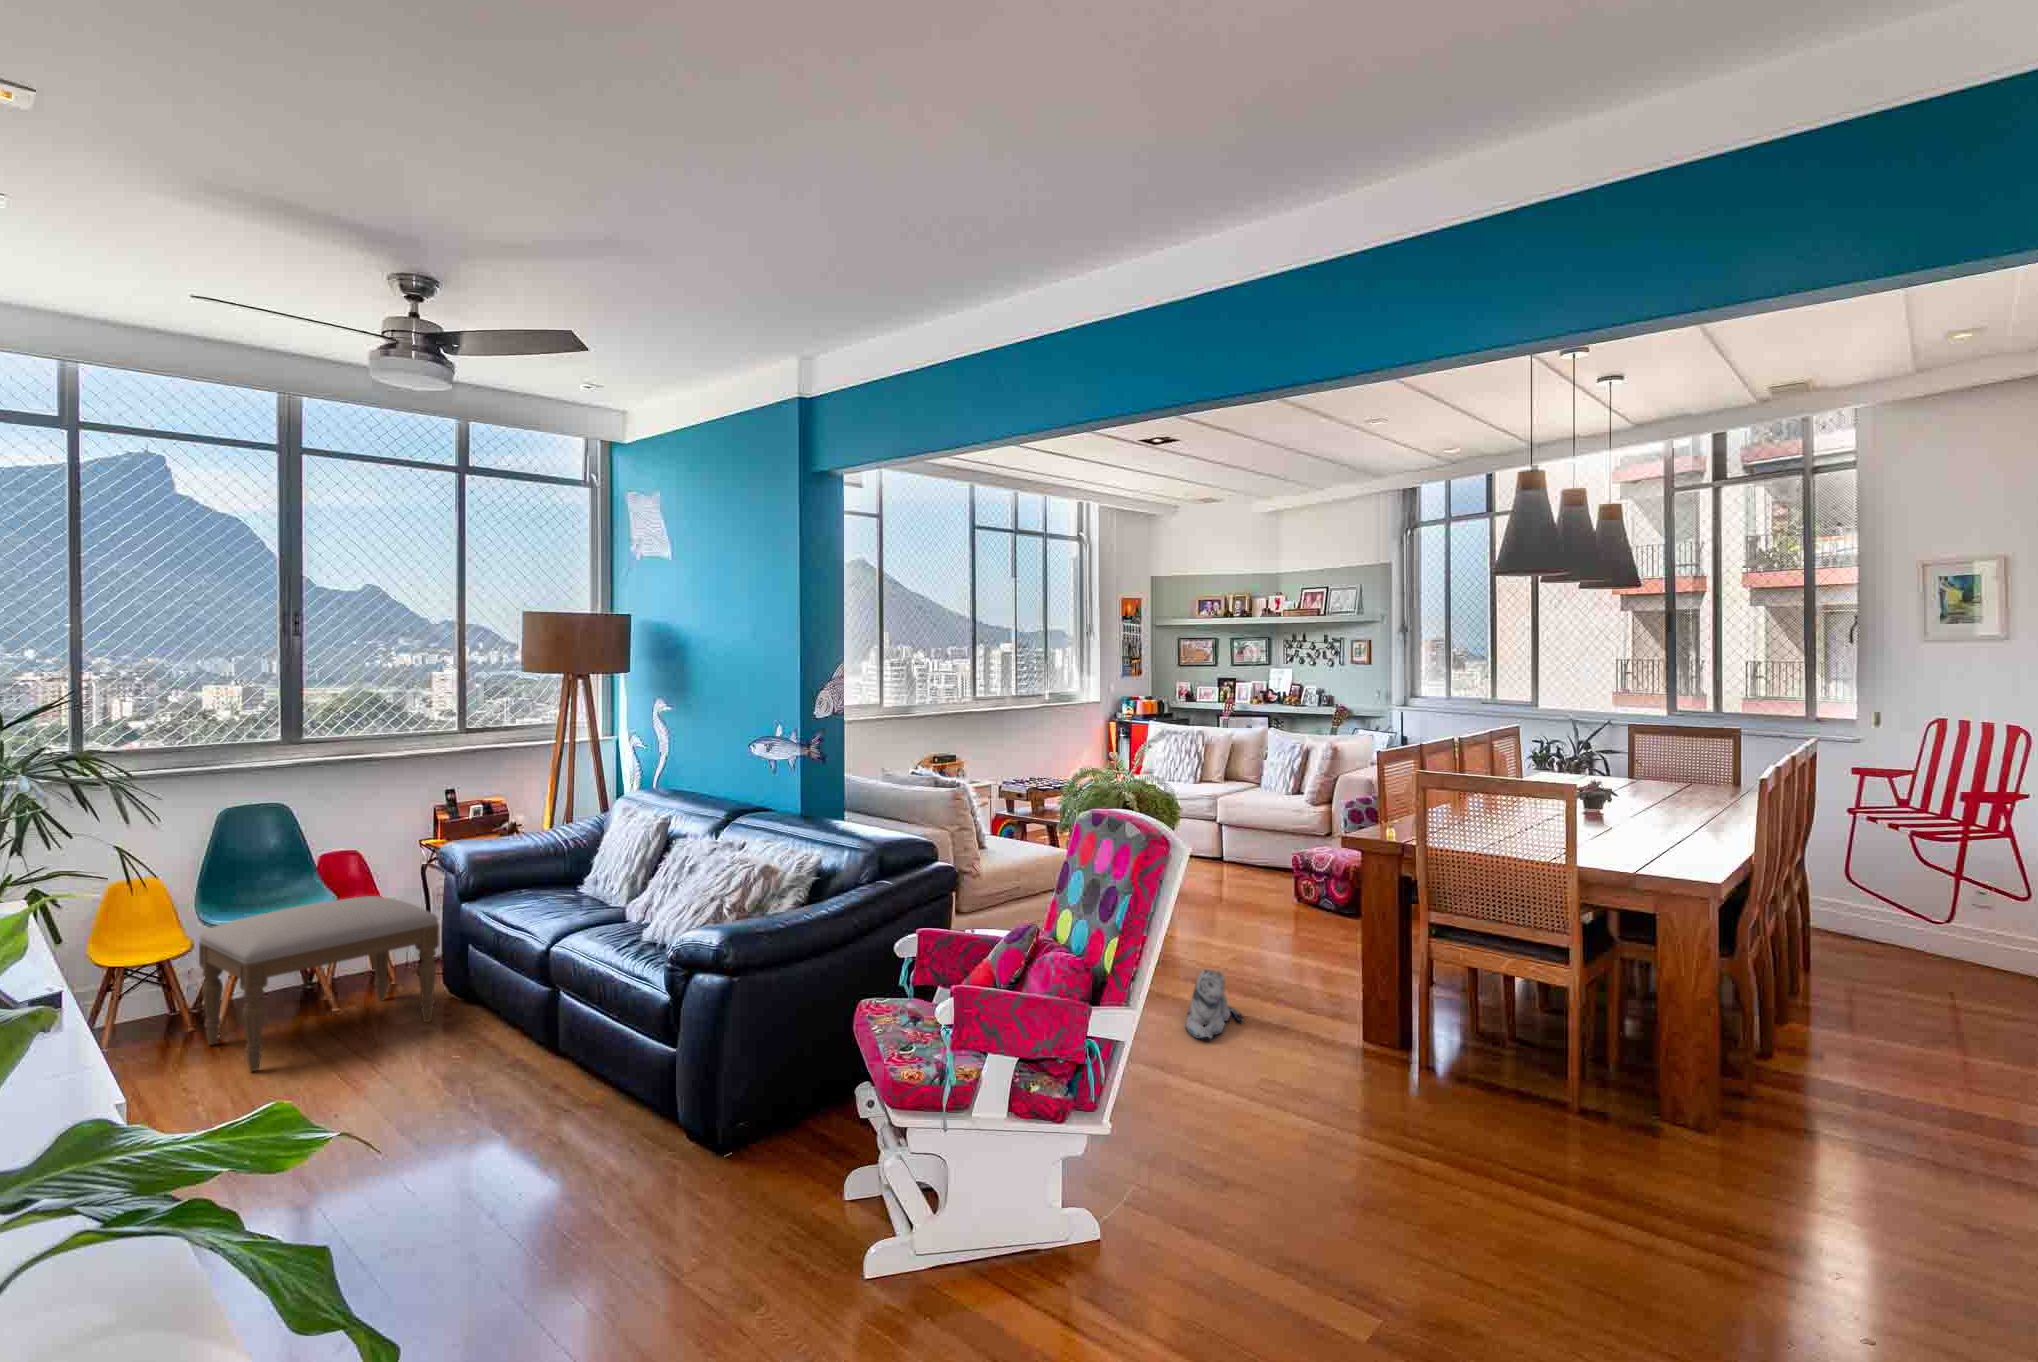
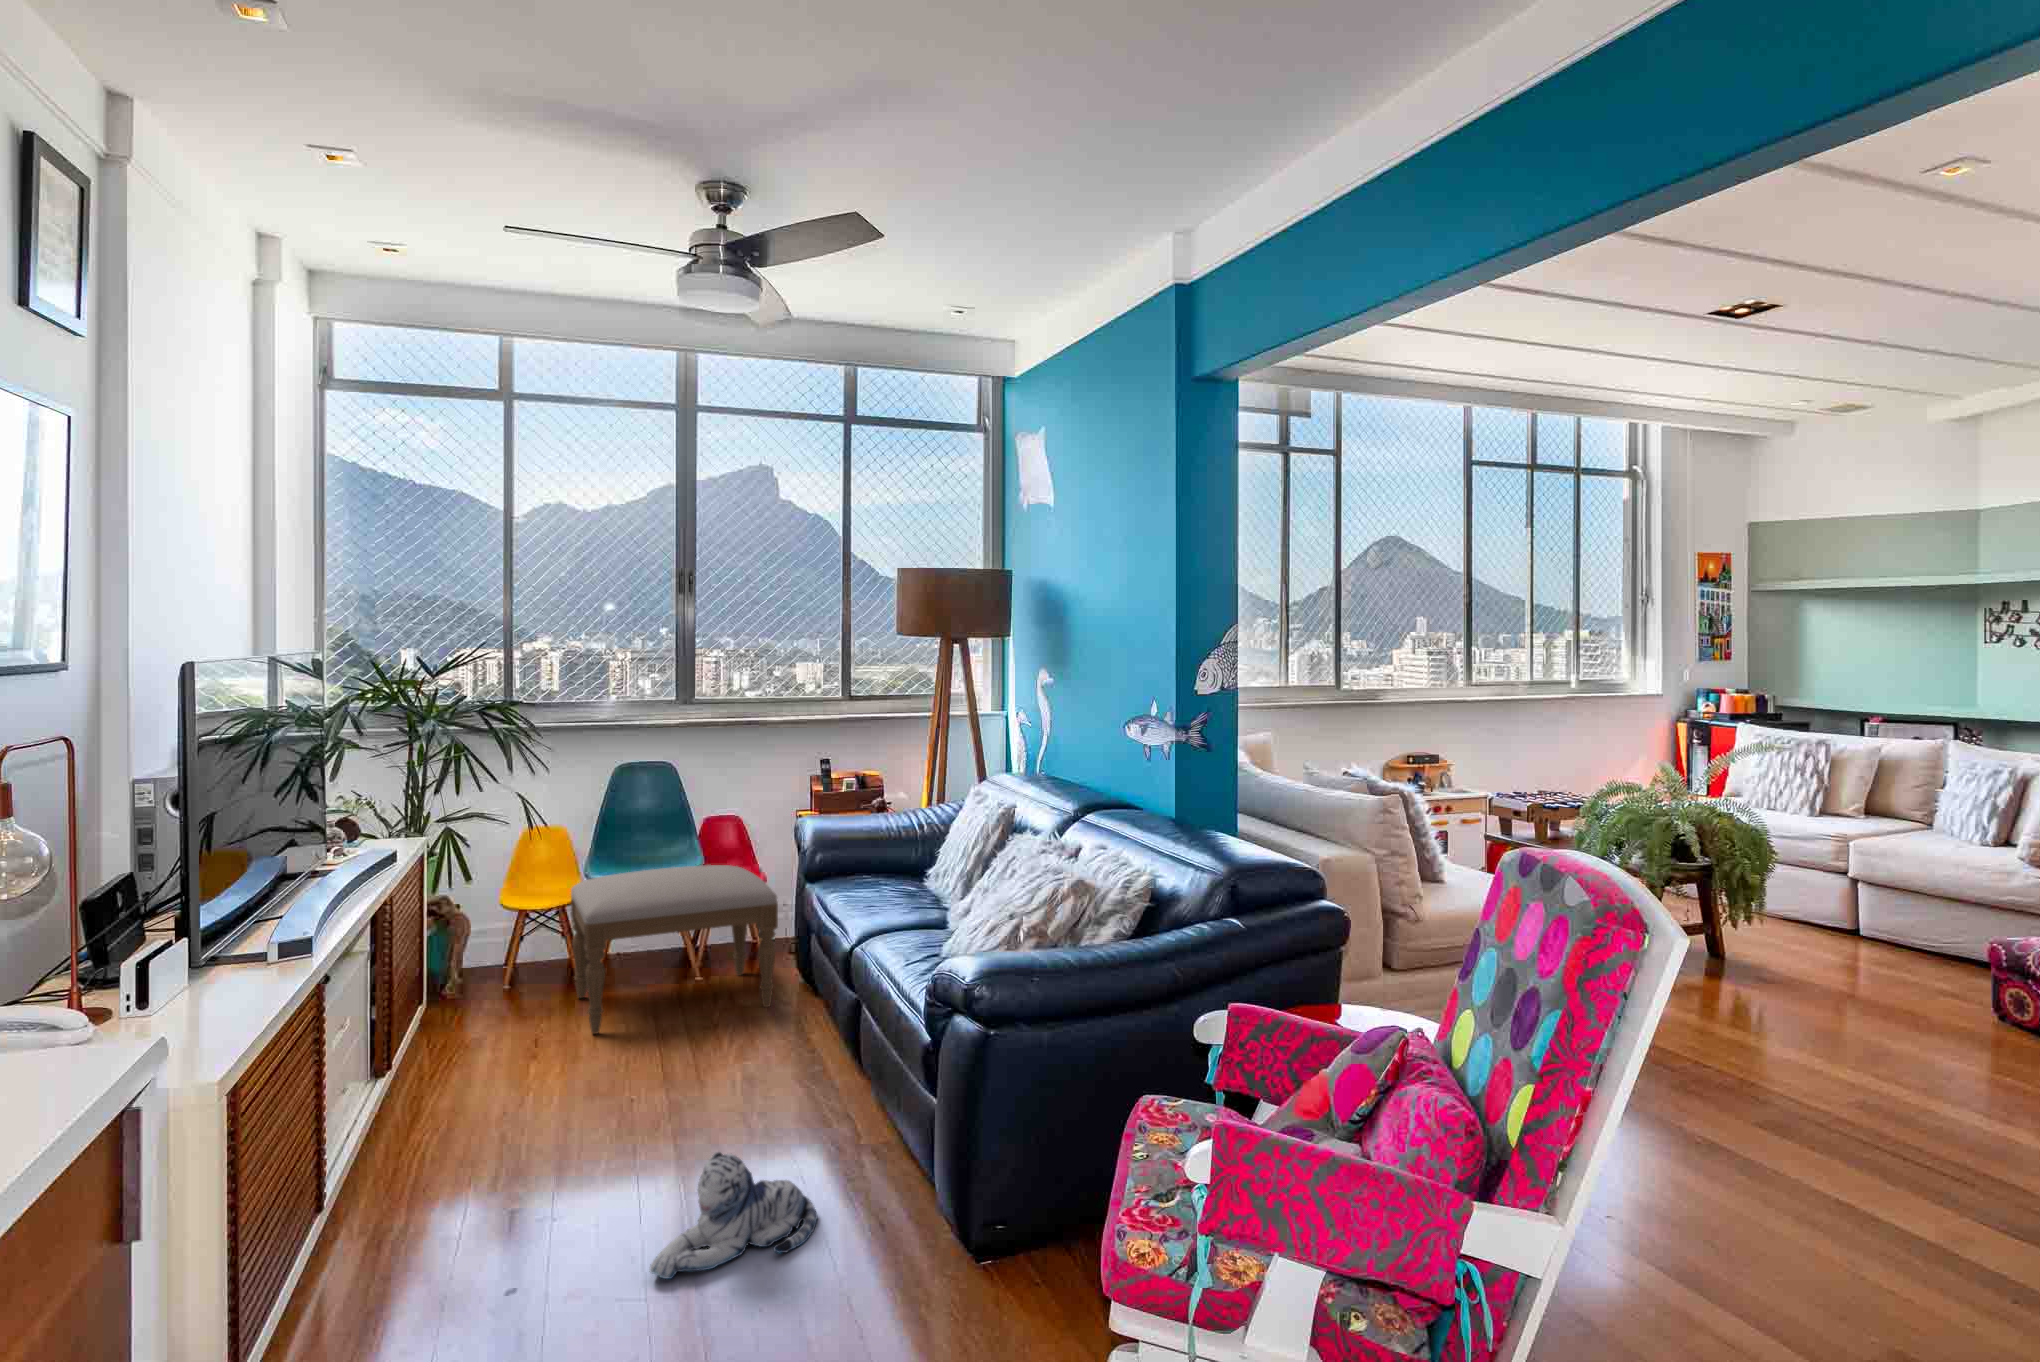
plush toy: present [1185,969,1243,1039] -> present [649,1152,817,1279]

